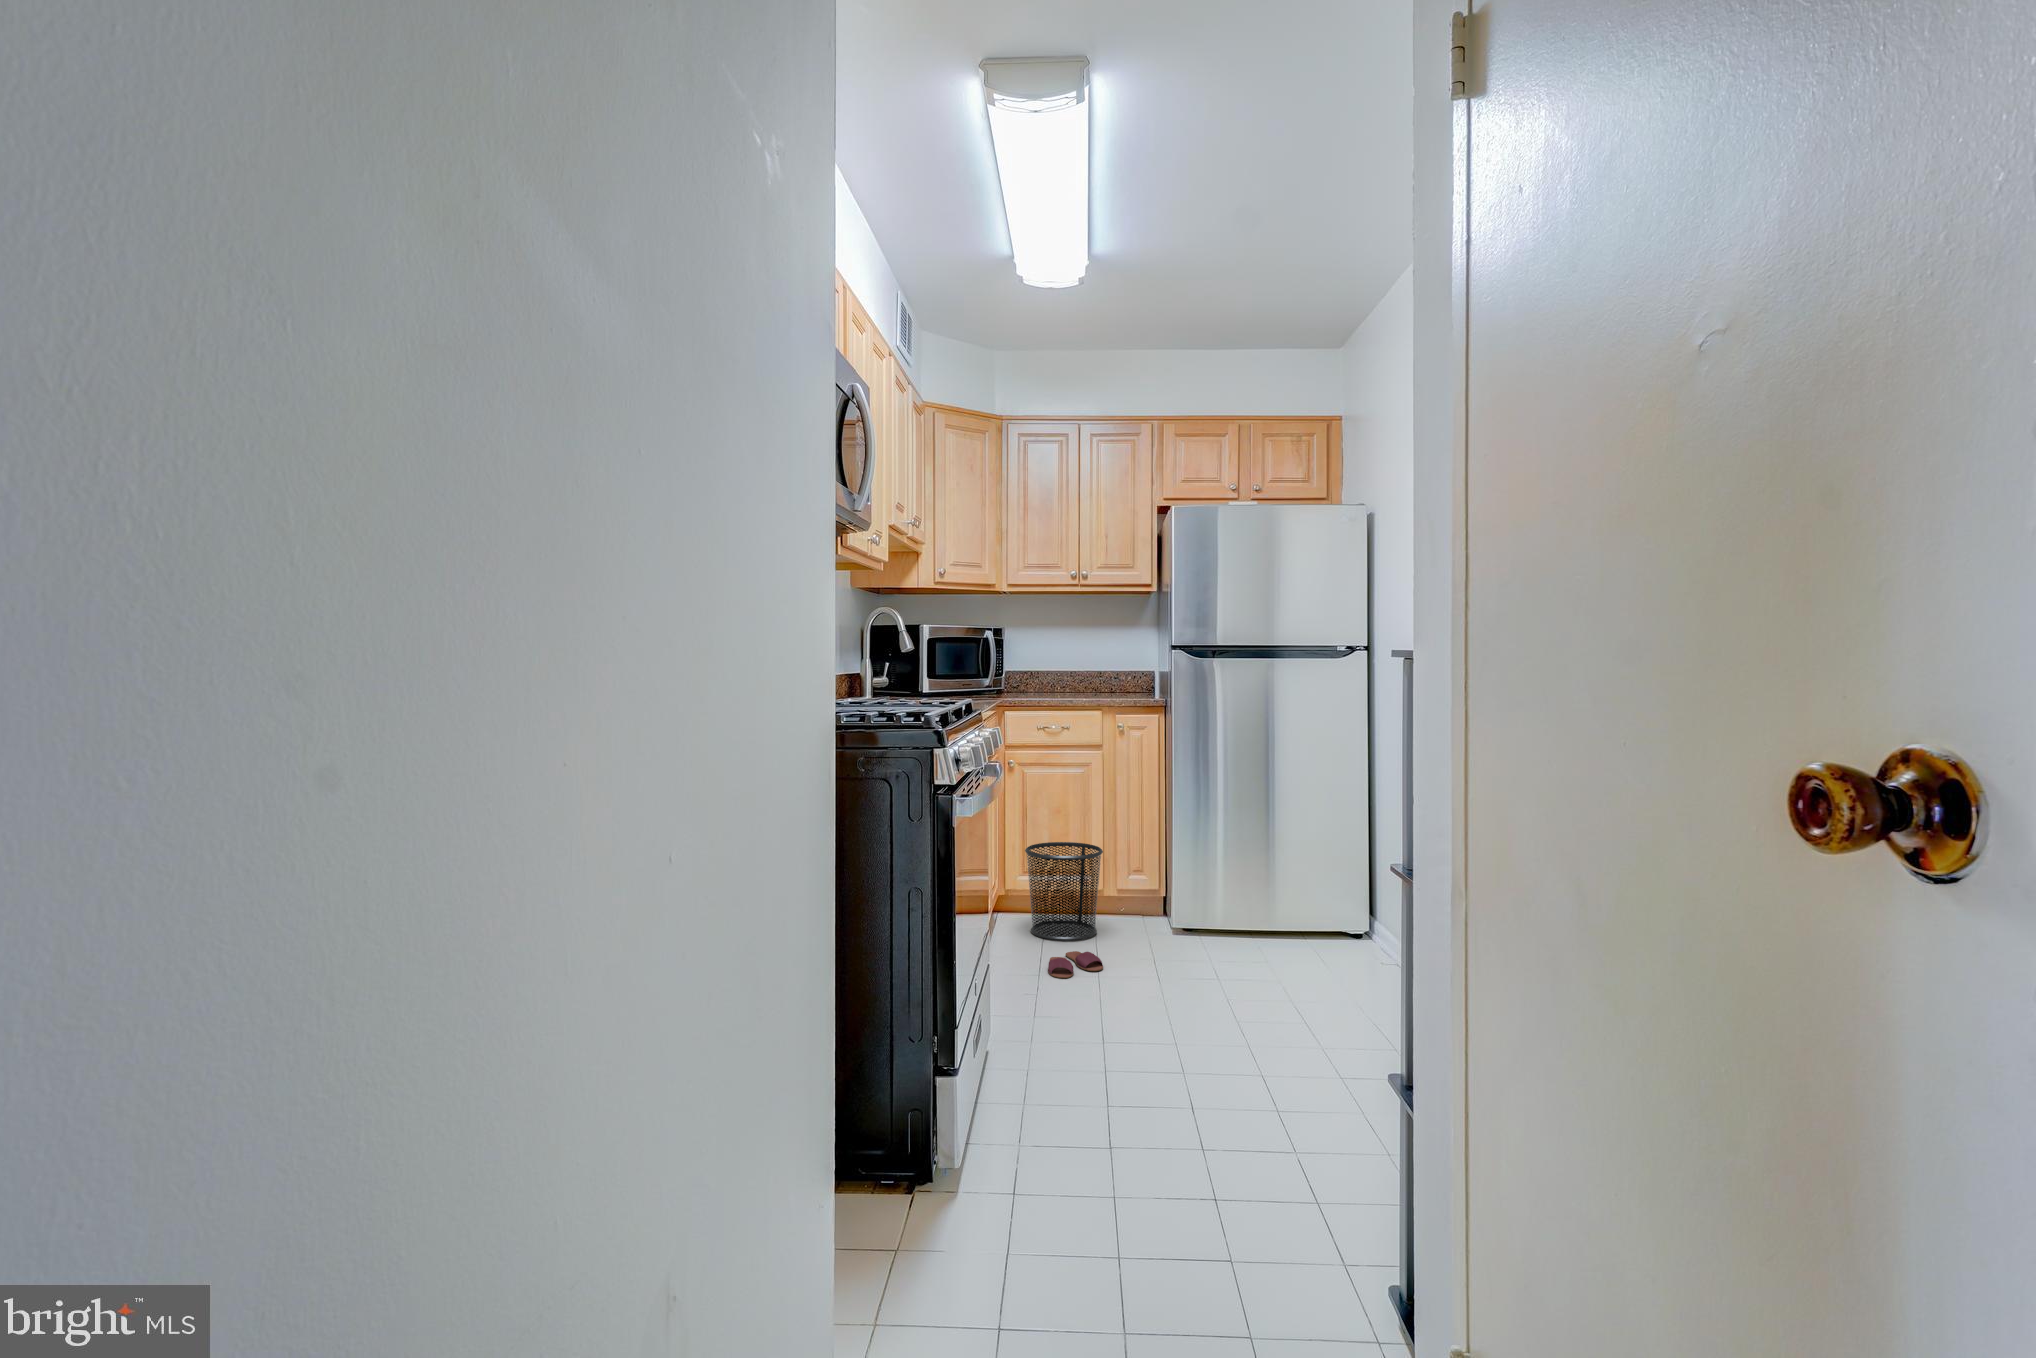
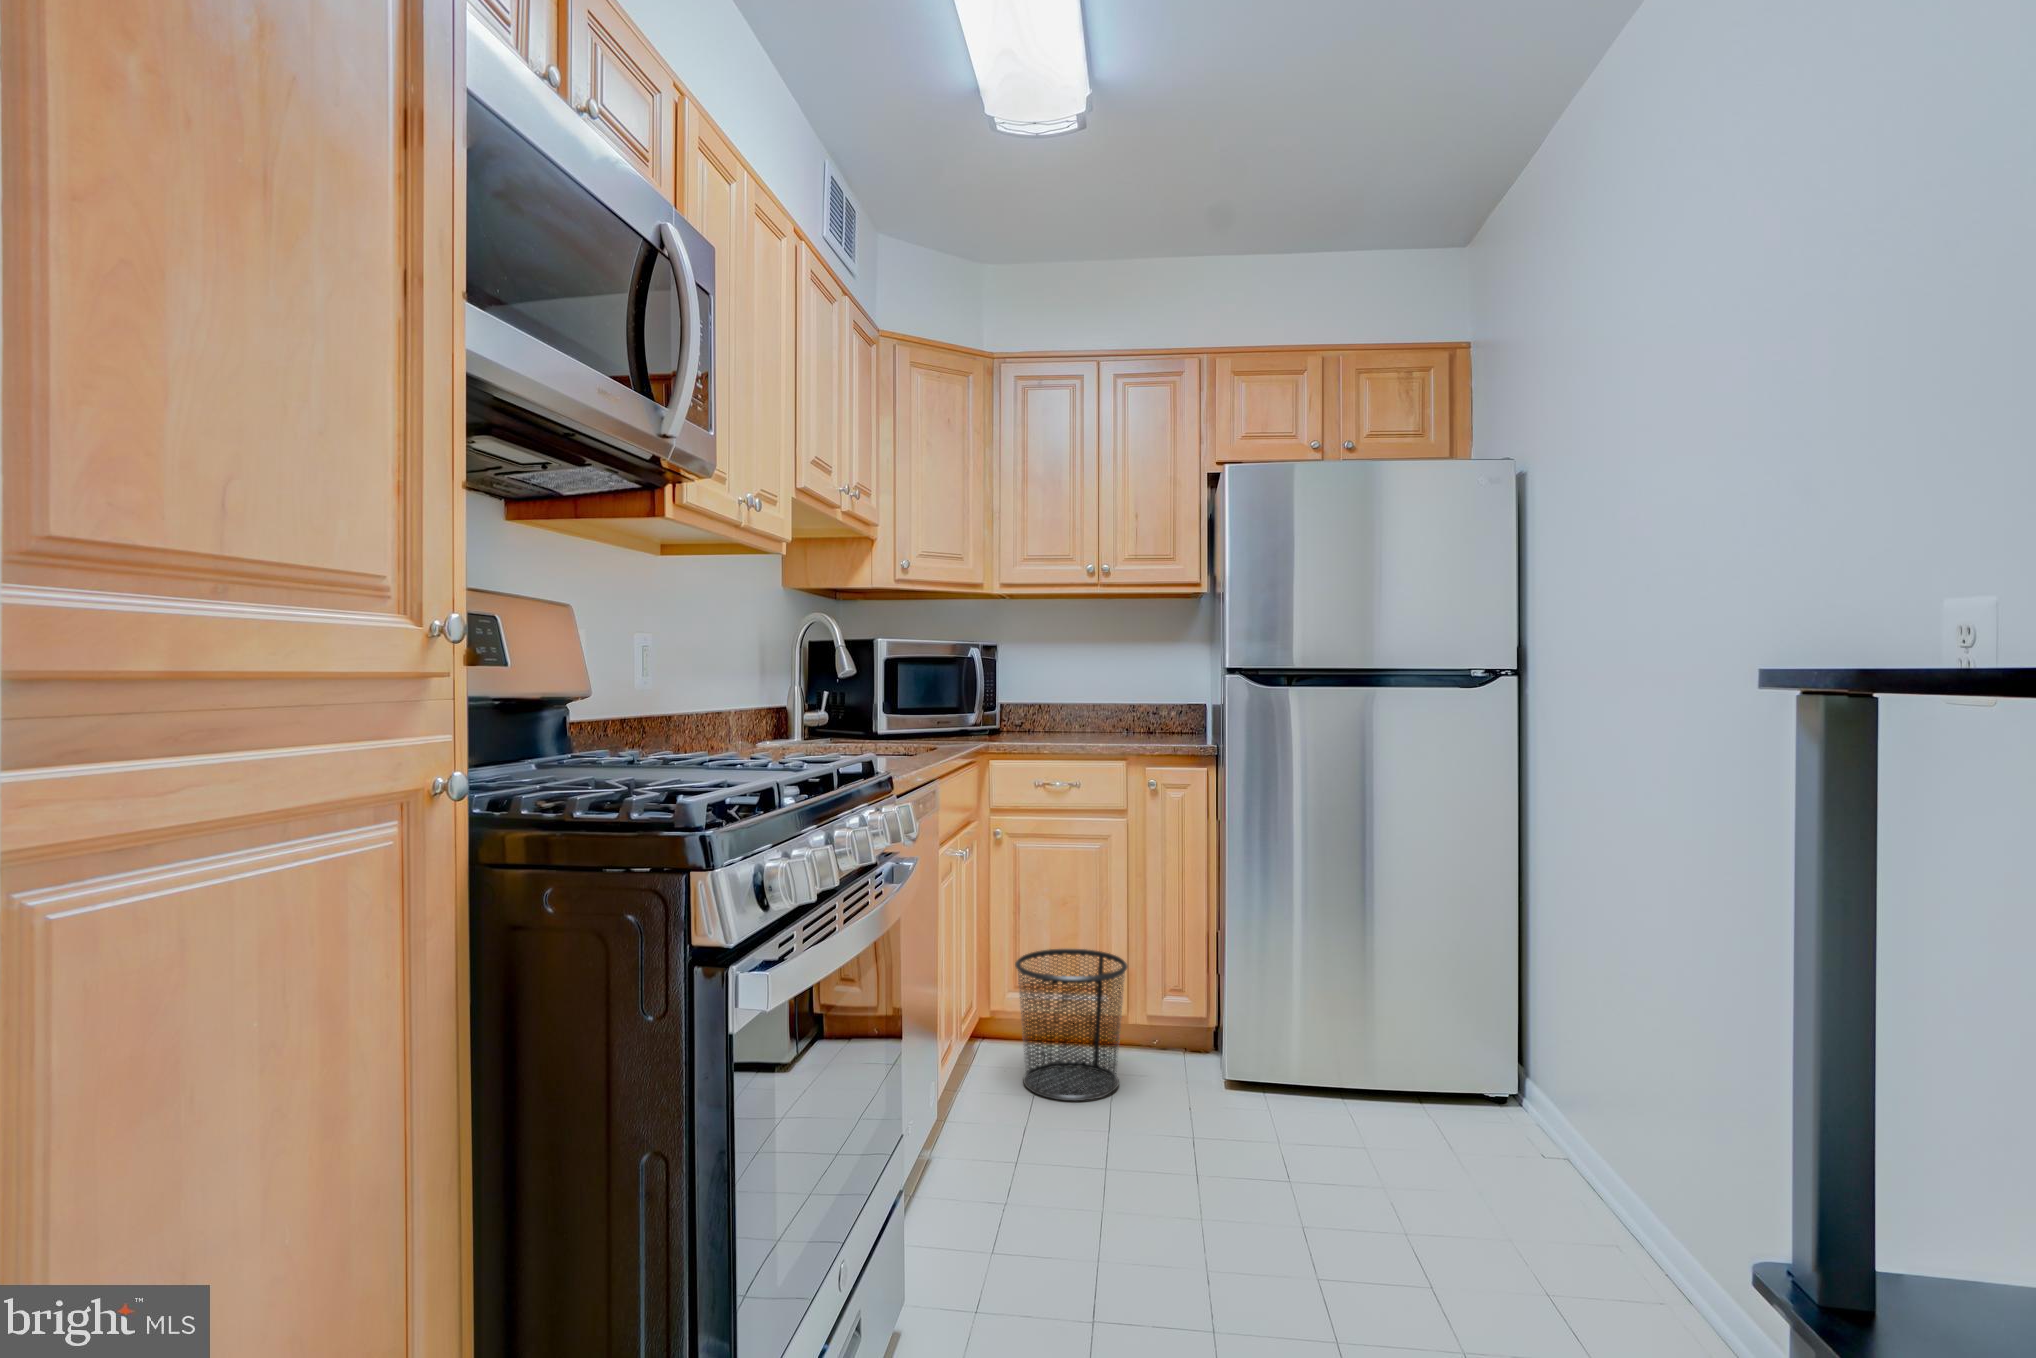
slippers: present [1048,951,1103,978] -> none [1037,1124,1122,1181]

